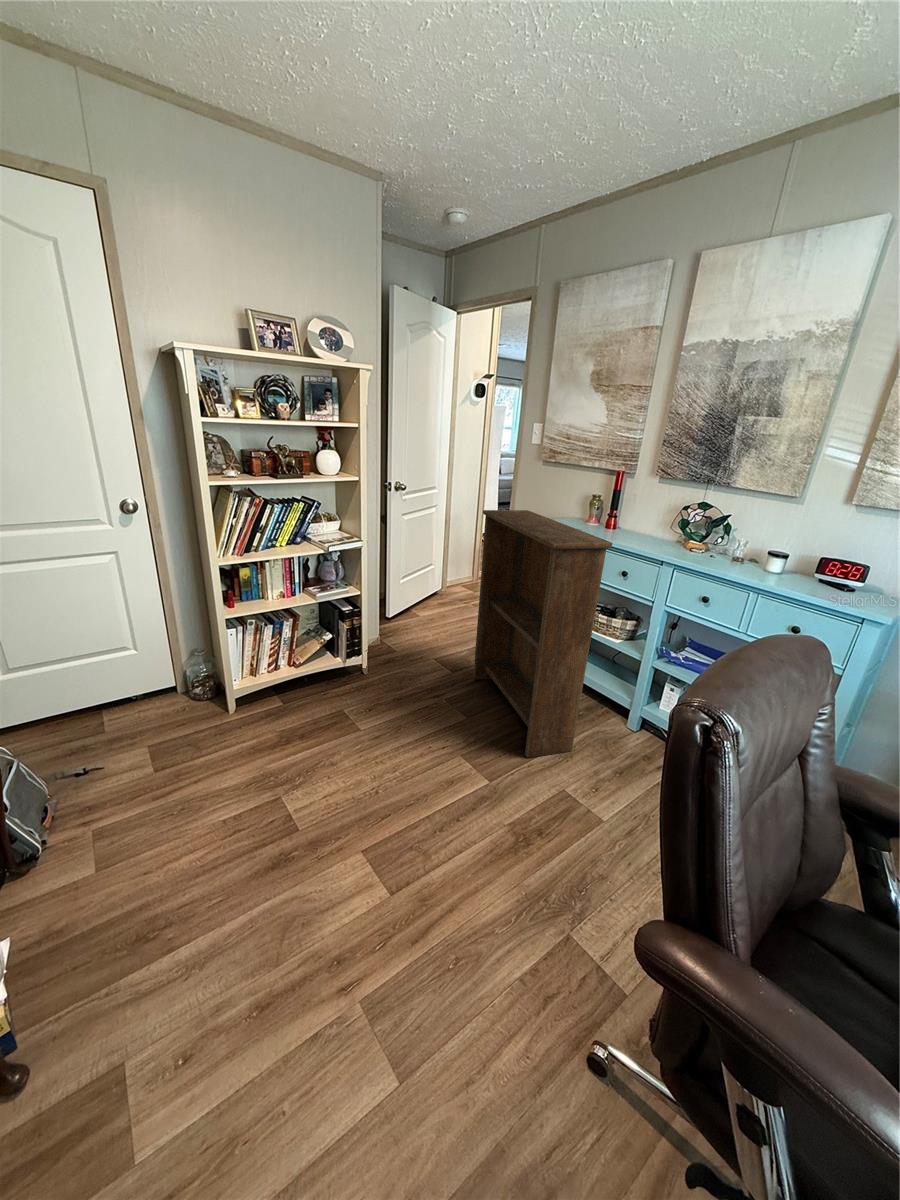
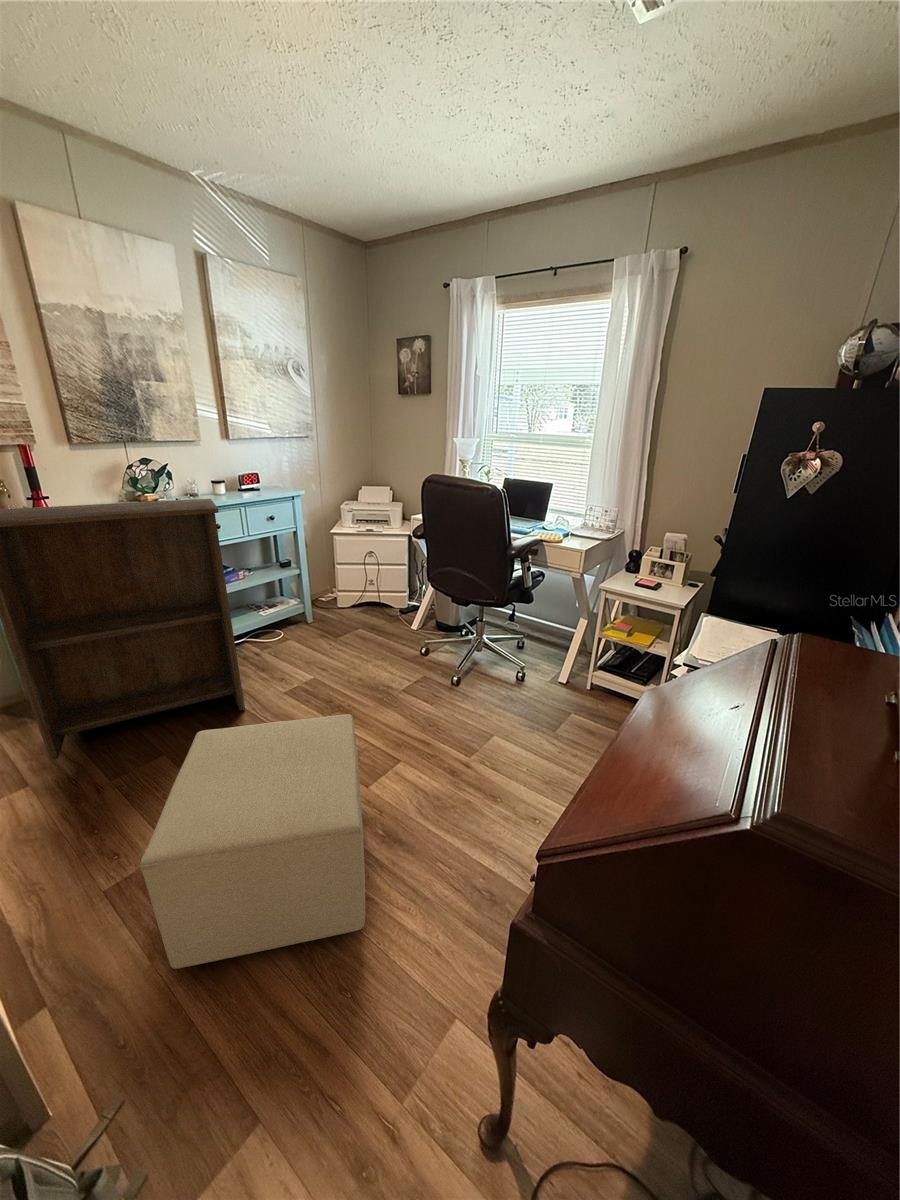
ottoman: none [186,663,366,833] -> present [140,714,365,968]

